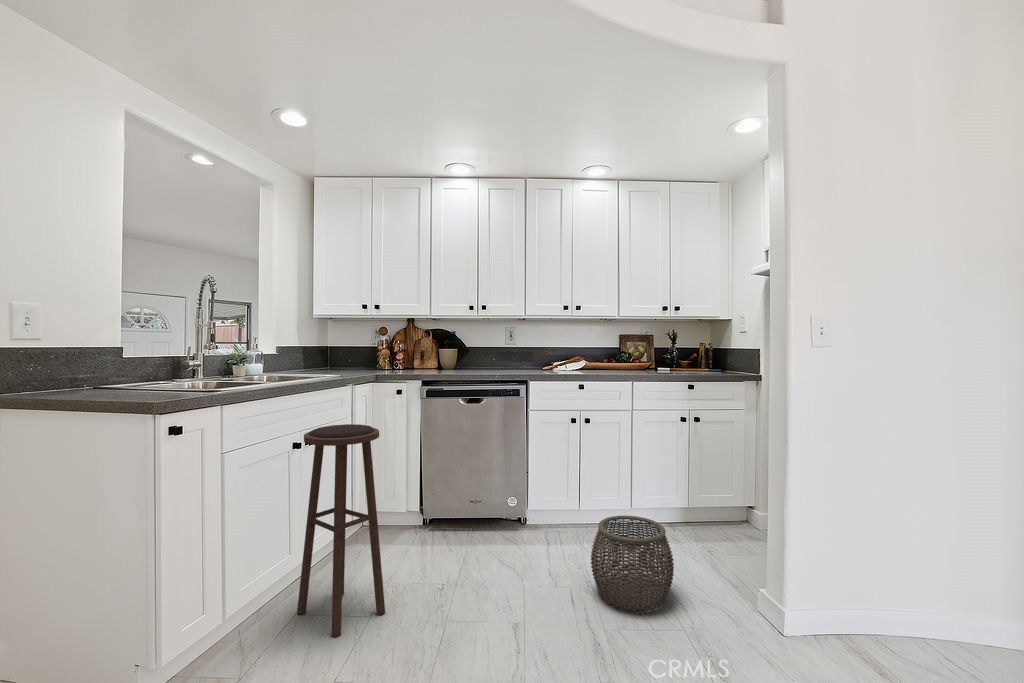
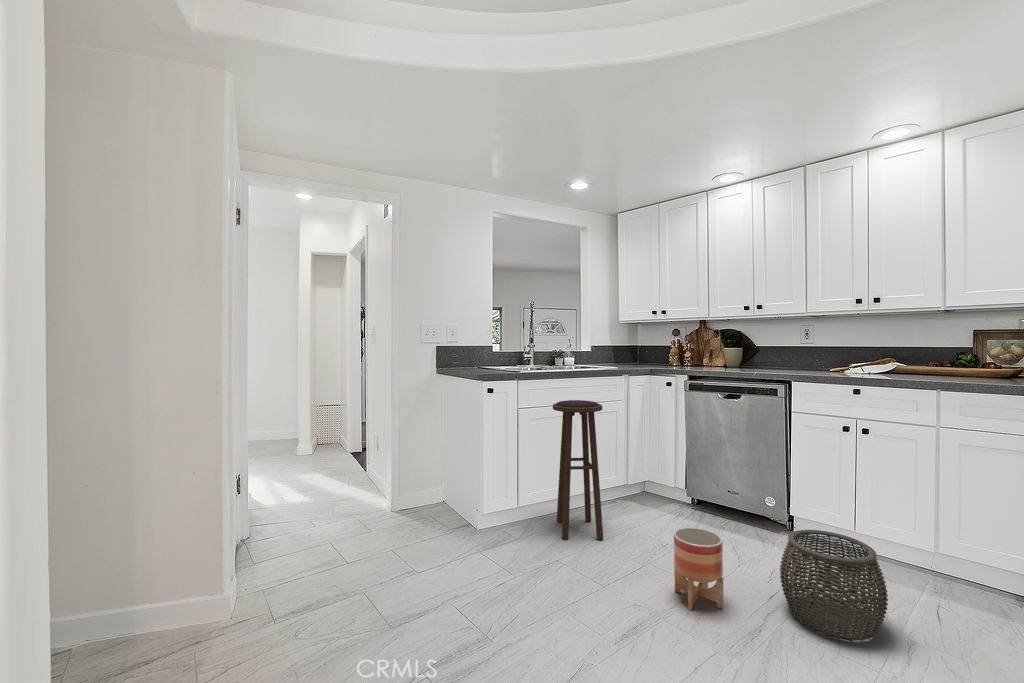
planter: none [518,552,570,650] -> present [674,527,724,610]

